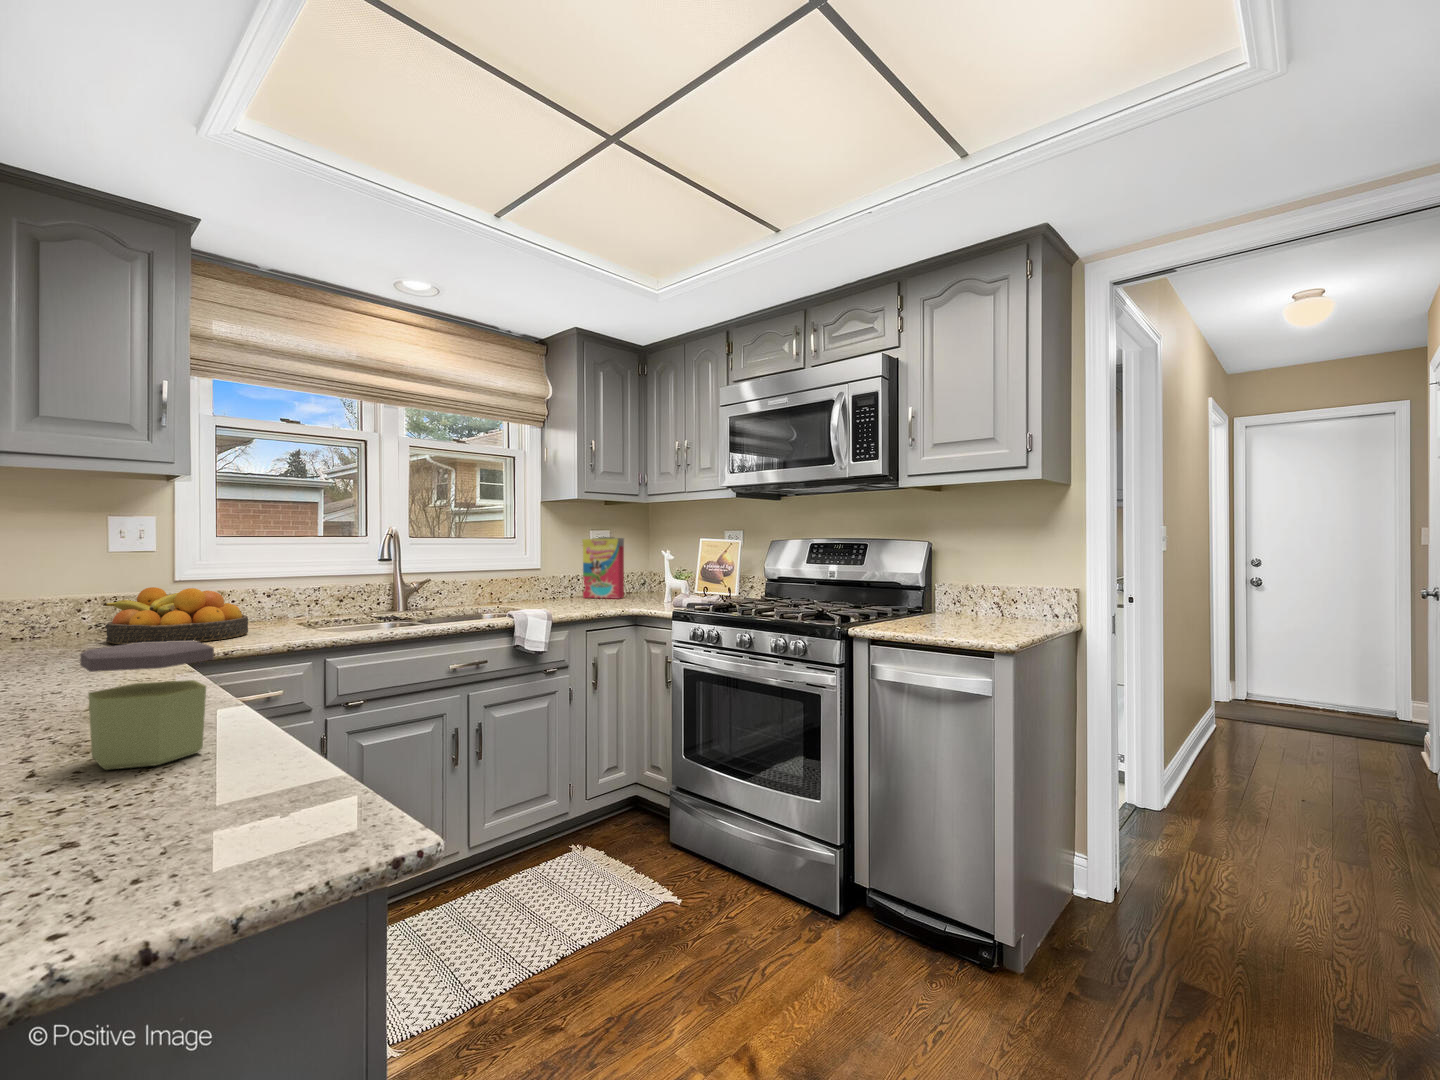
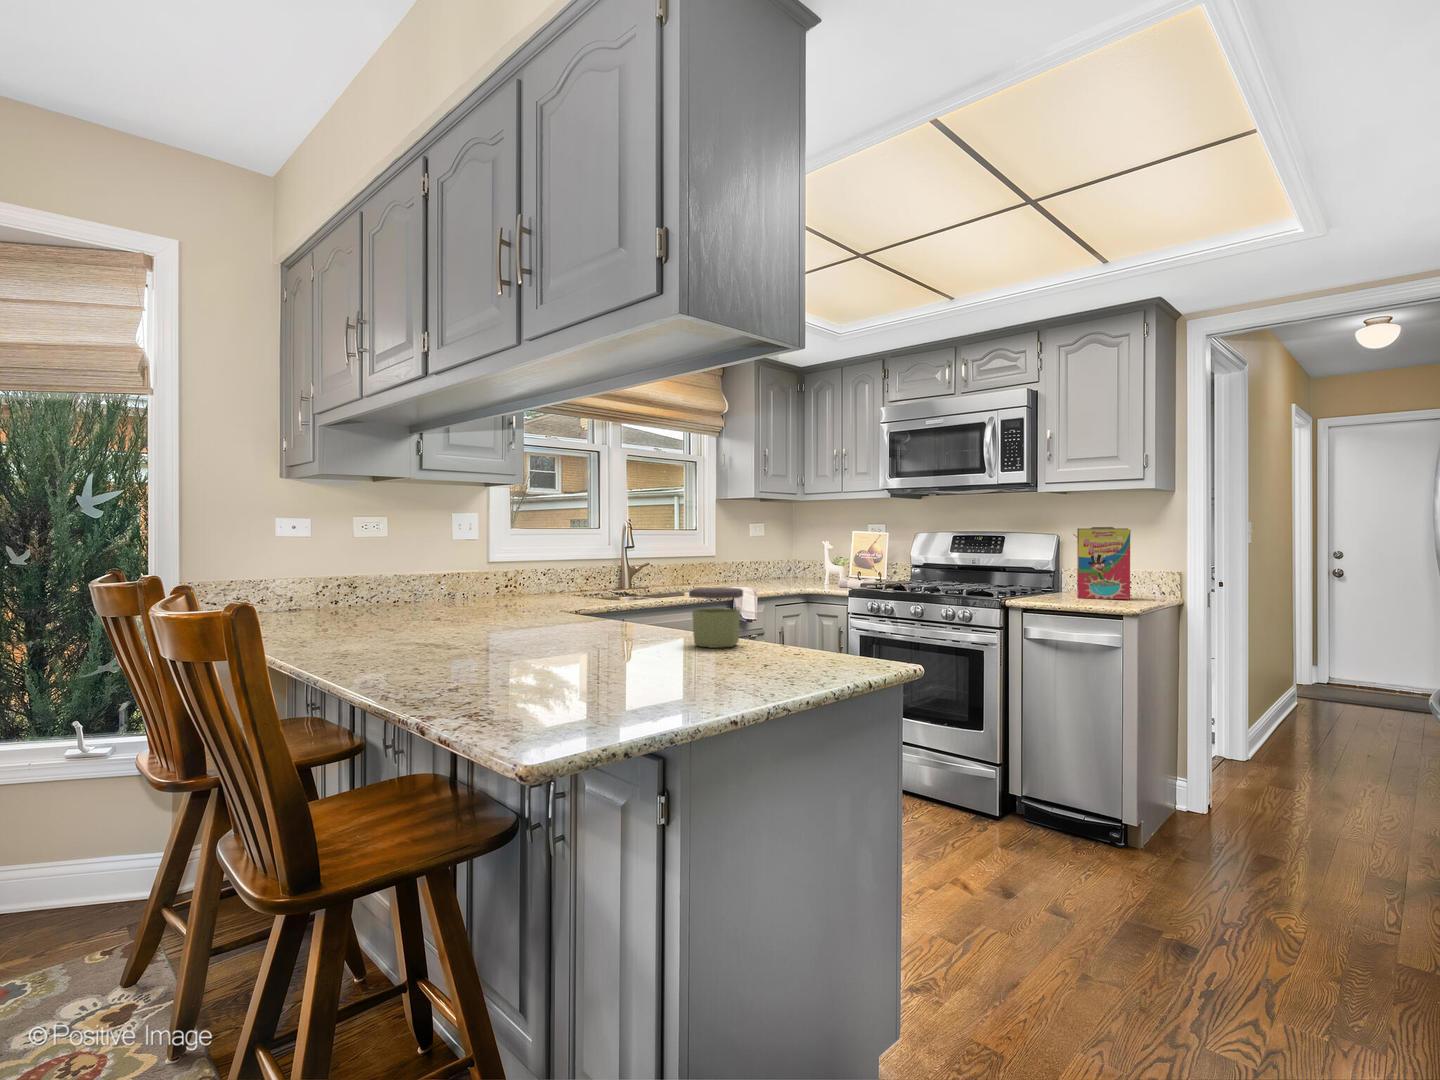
cereal box: present [582,537,624,599] -> present [1073,527,1131,599]
fruit bowl: present [103,587,248,644] -> none [476,566,561,605]

